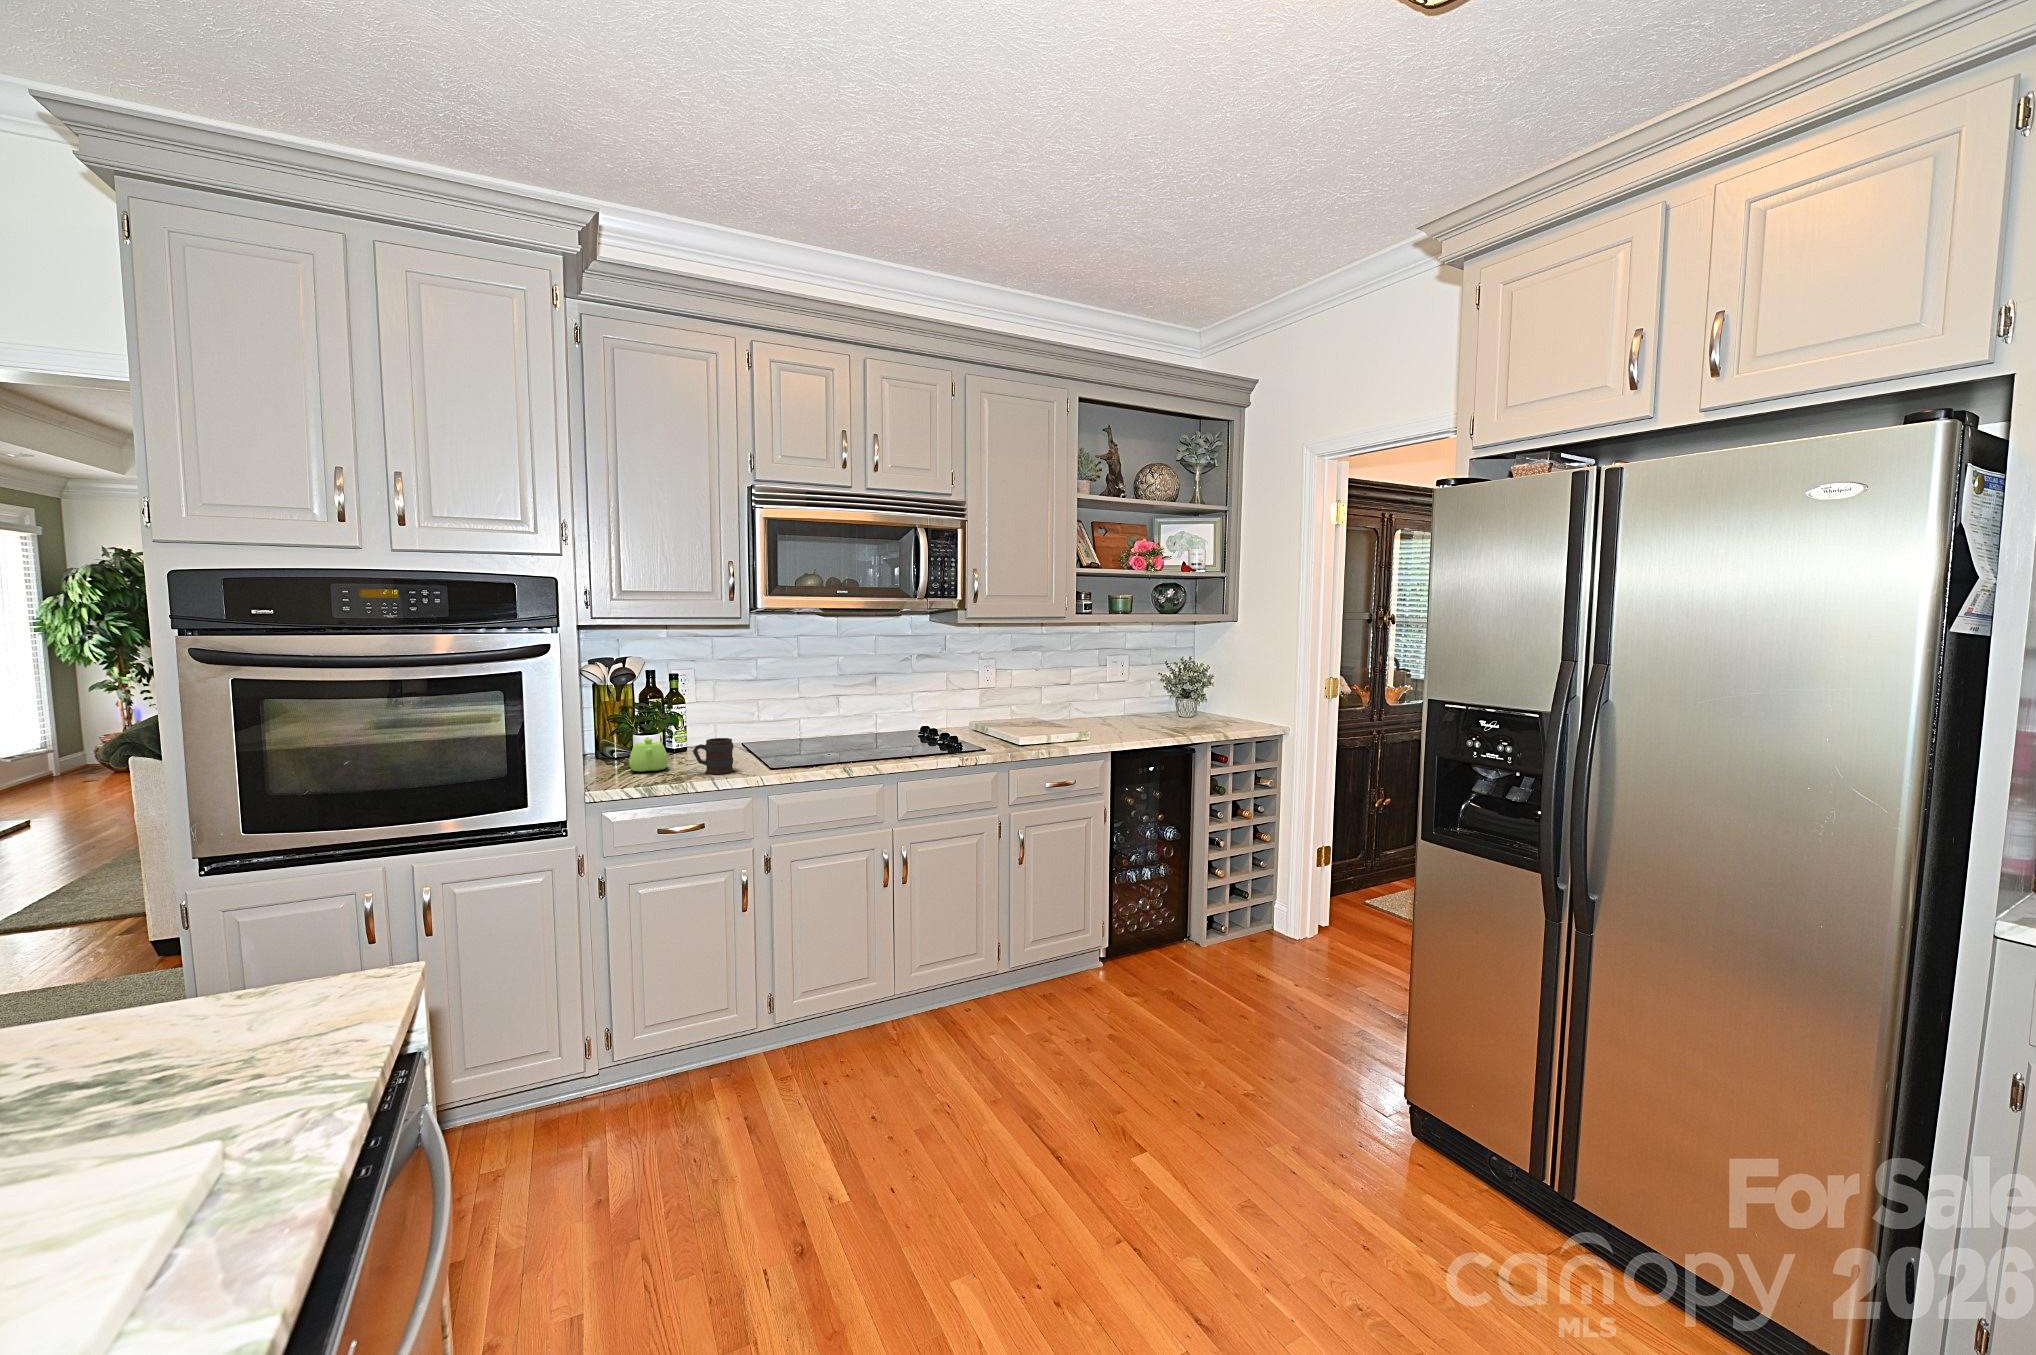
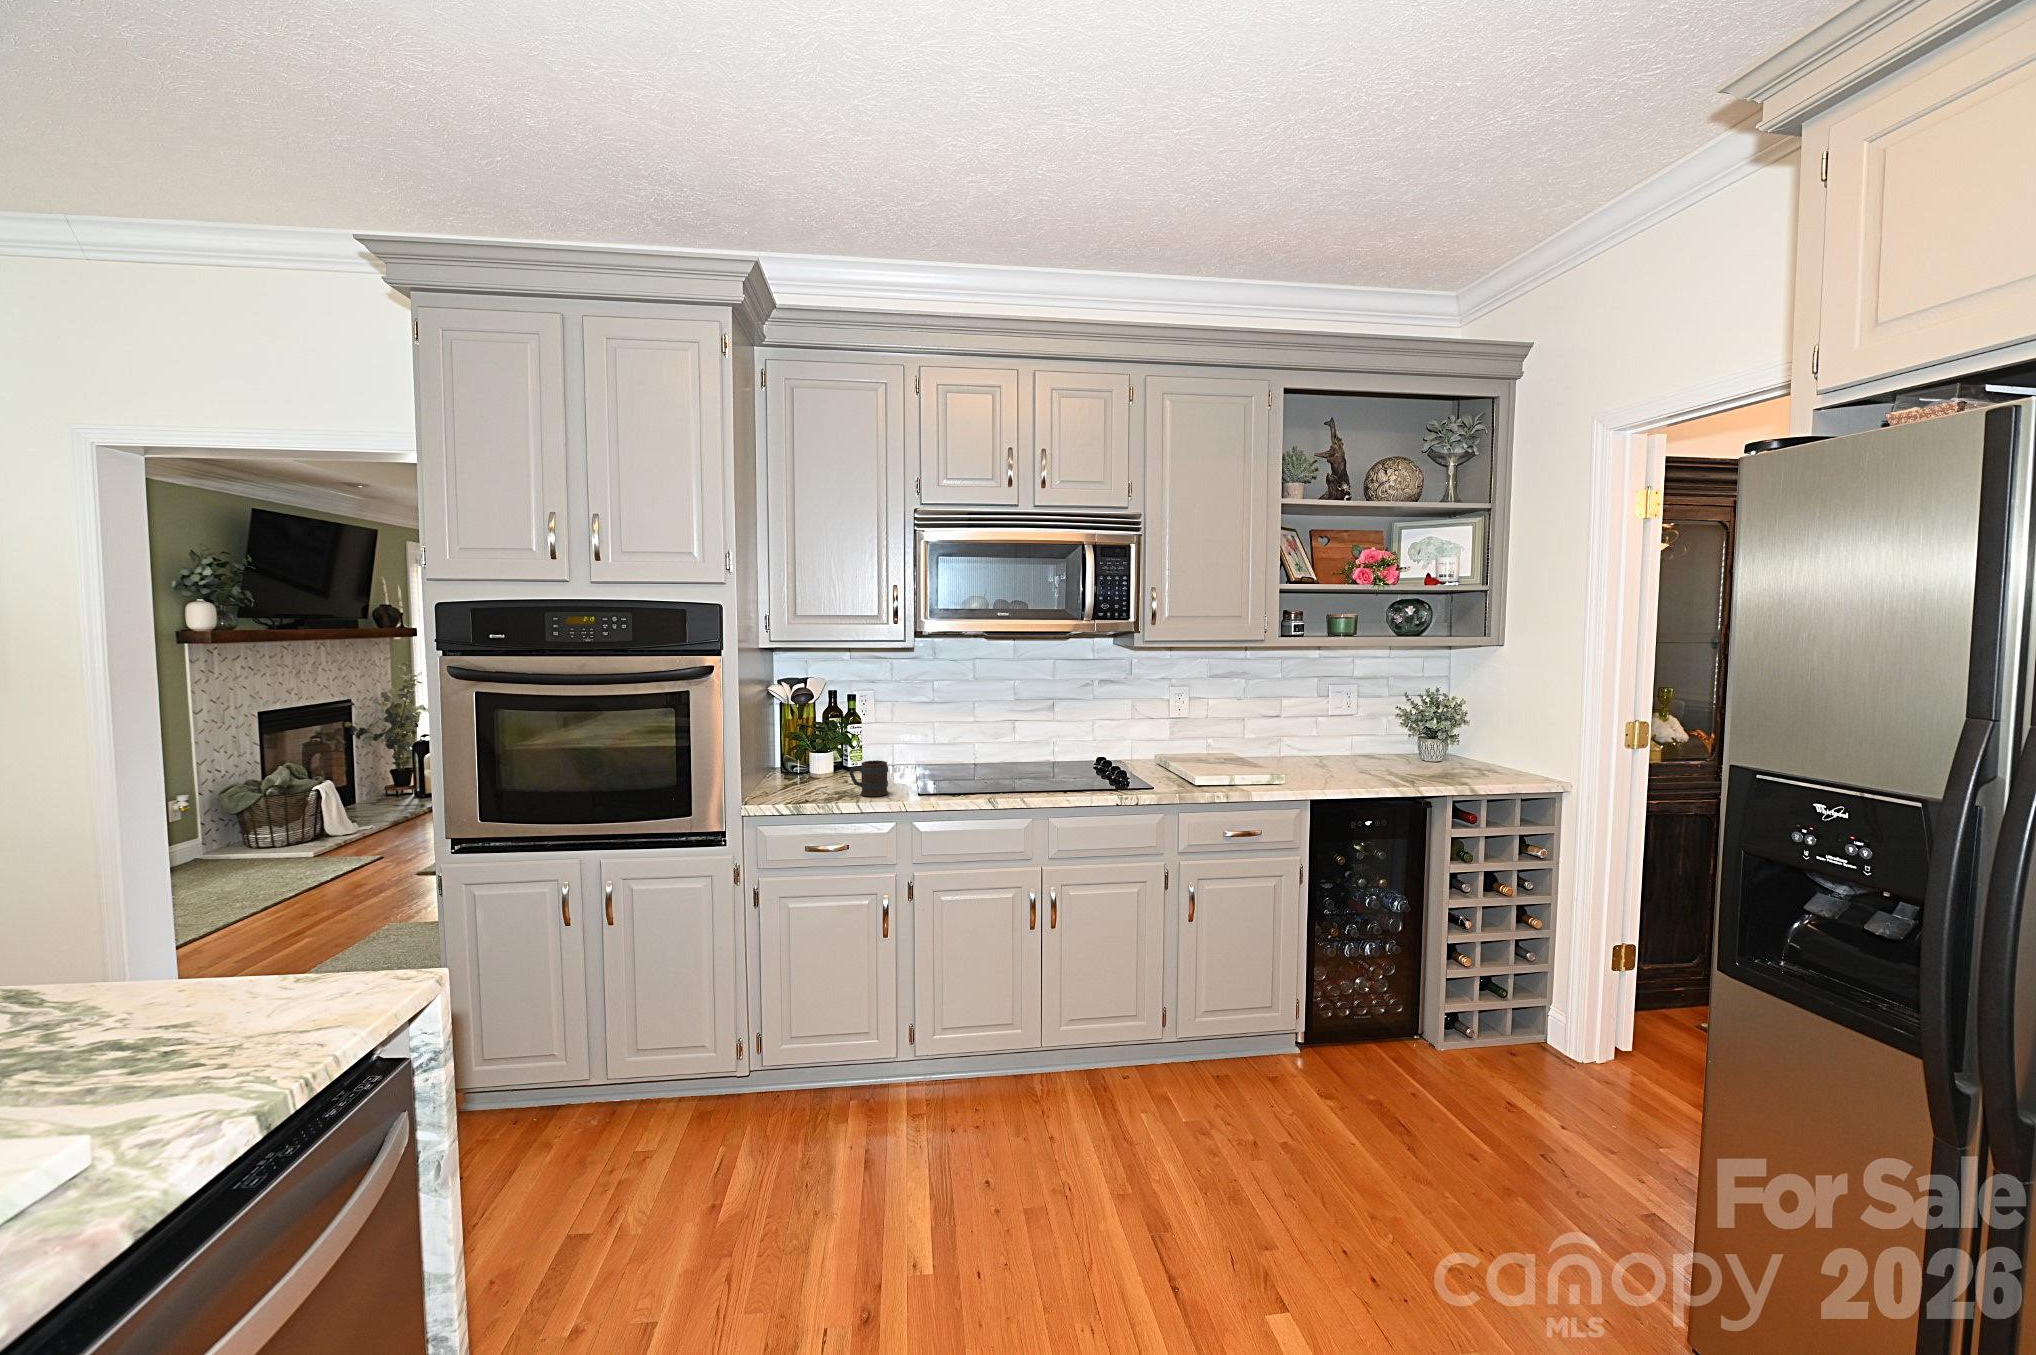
teapot: present [629,737,668,772] -> none [798,756,834,789]

